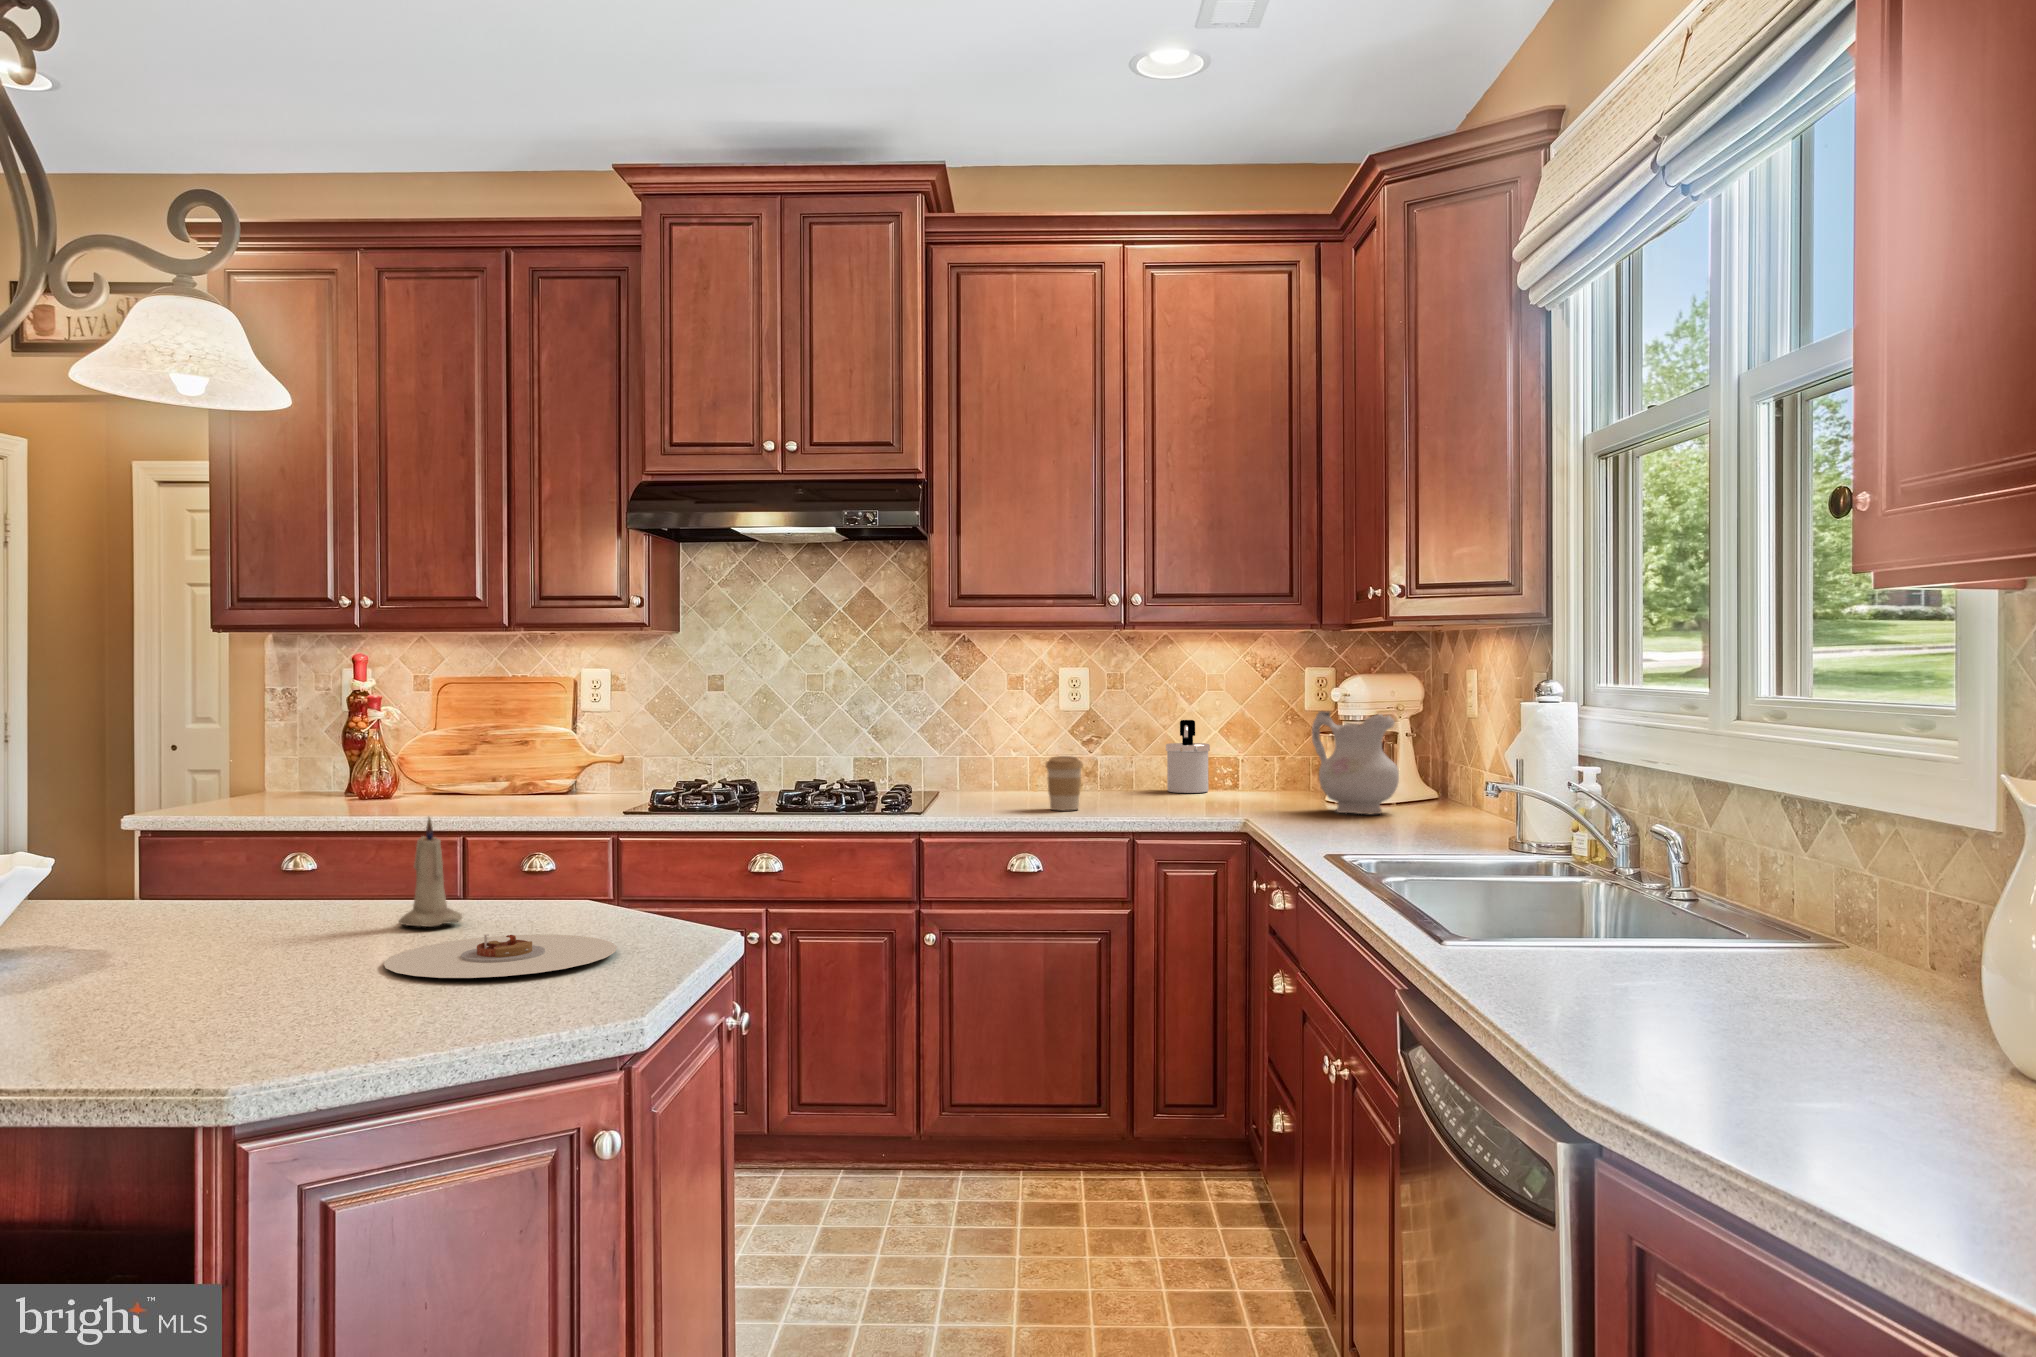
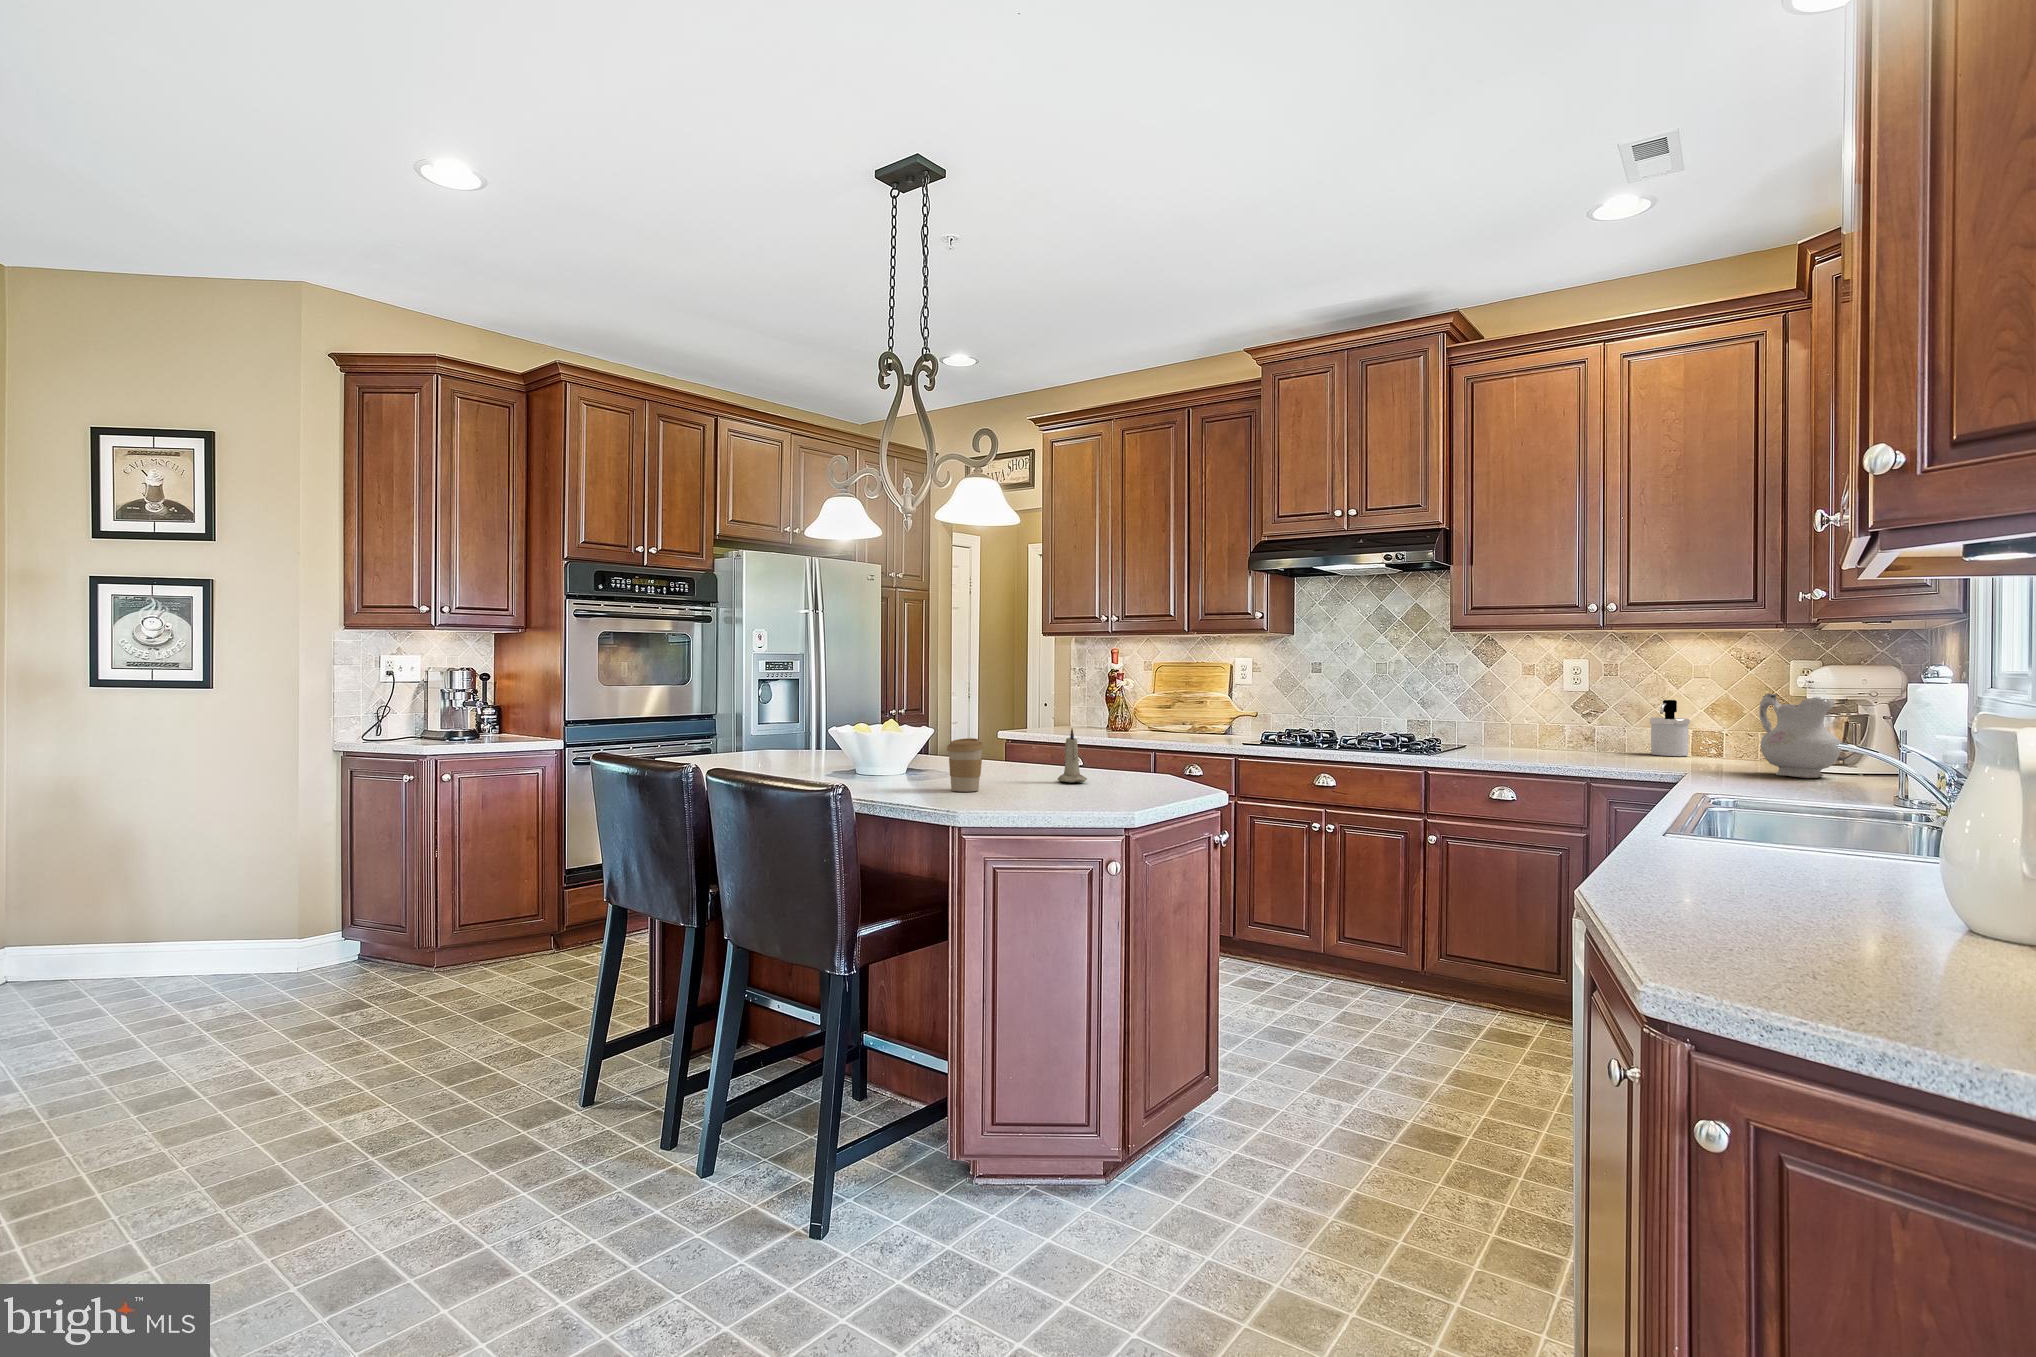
coffee cup: present [1046,756,1083,811] -> present [947,738,983,792]
plate: present [384,934,617,978] -> none [1032,784,1142,802]

